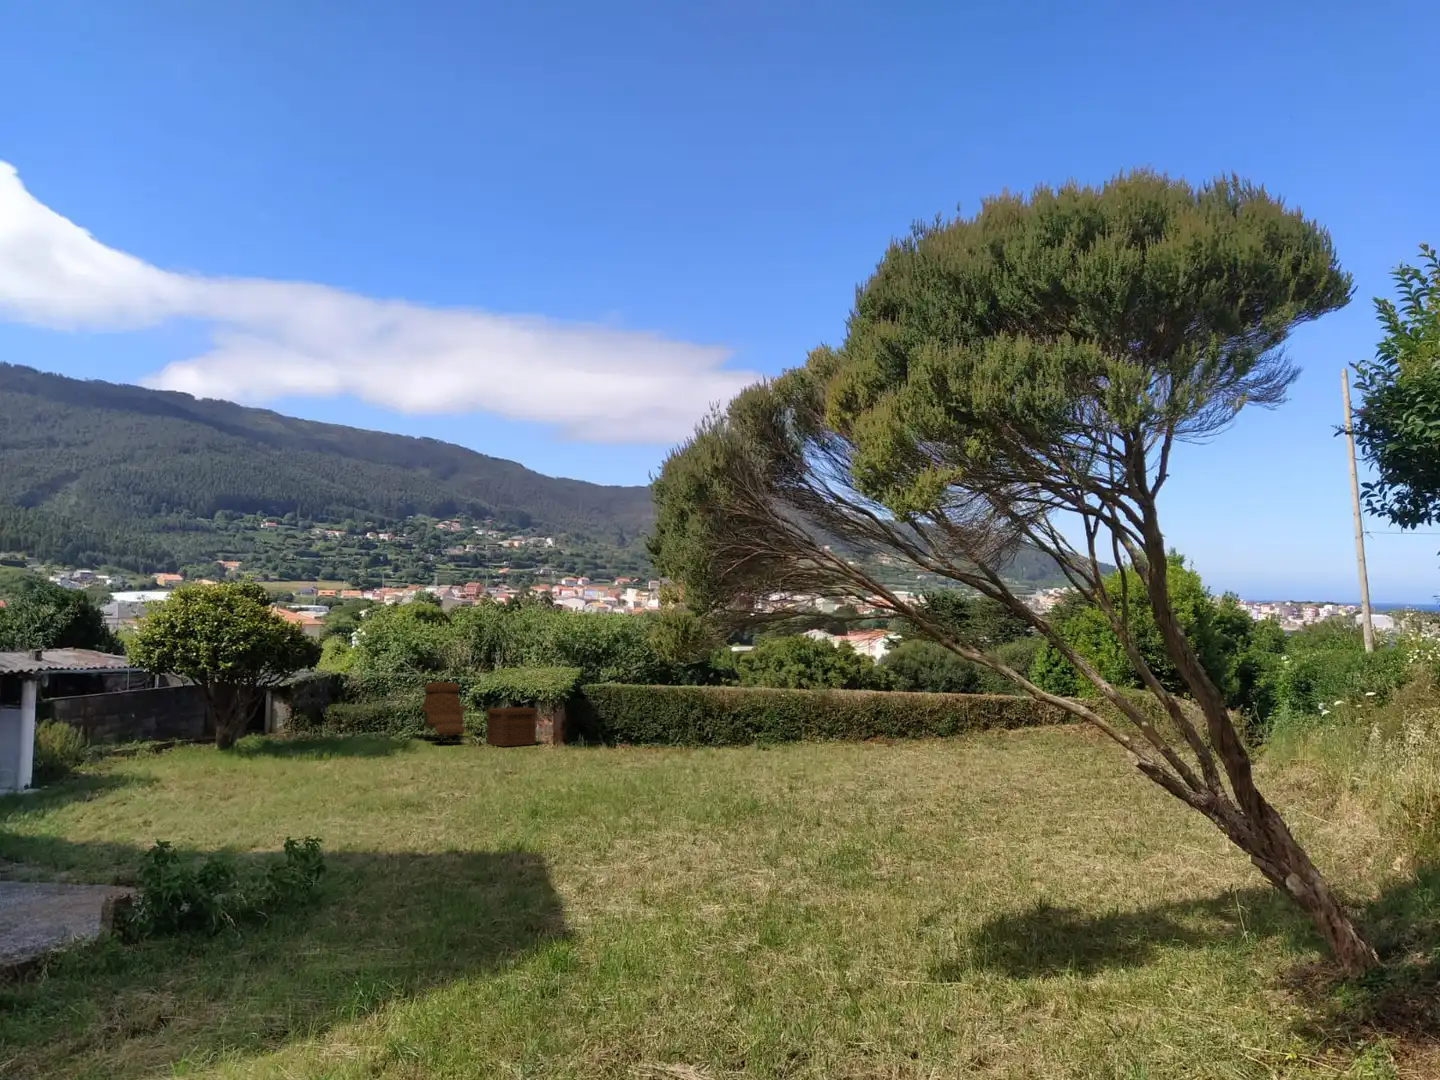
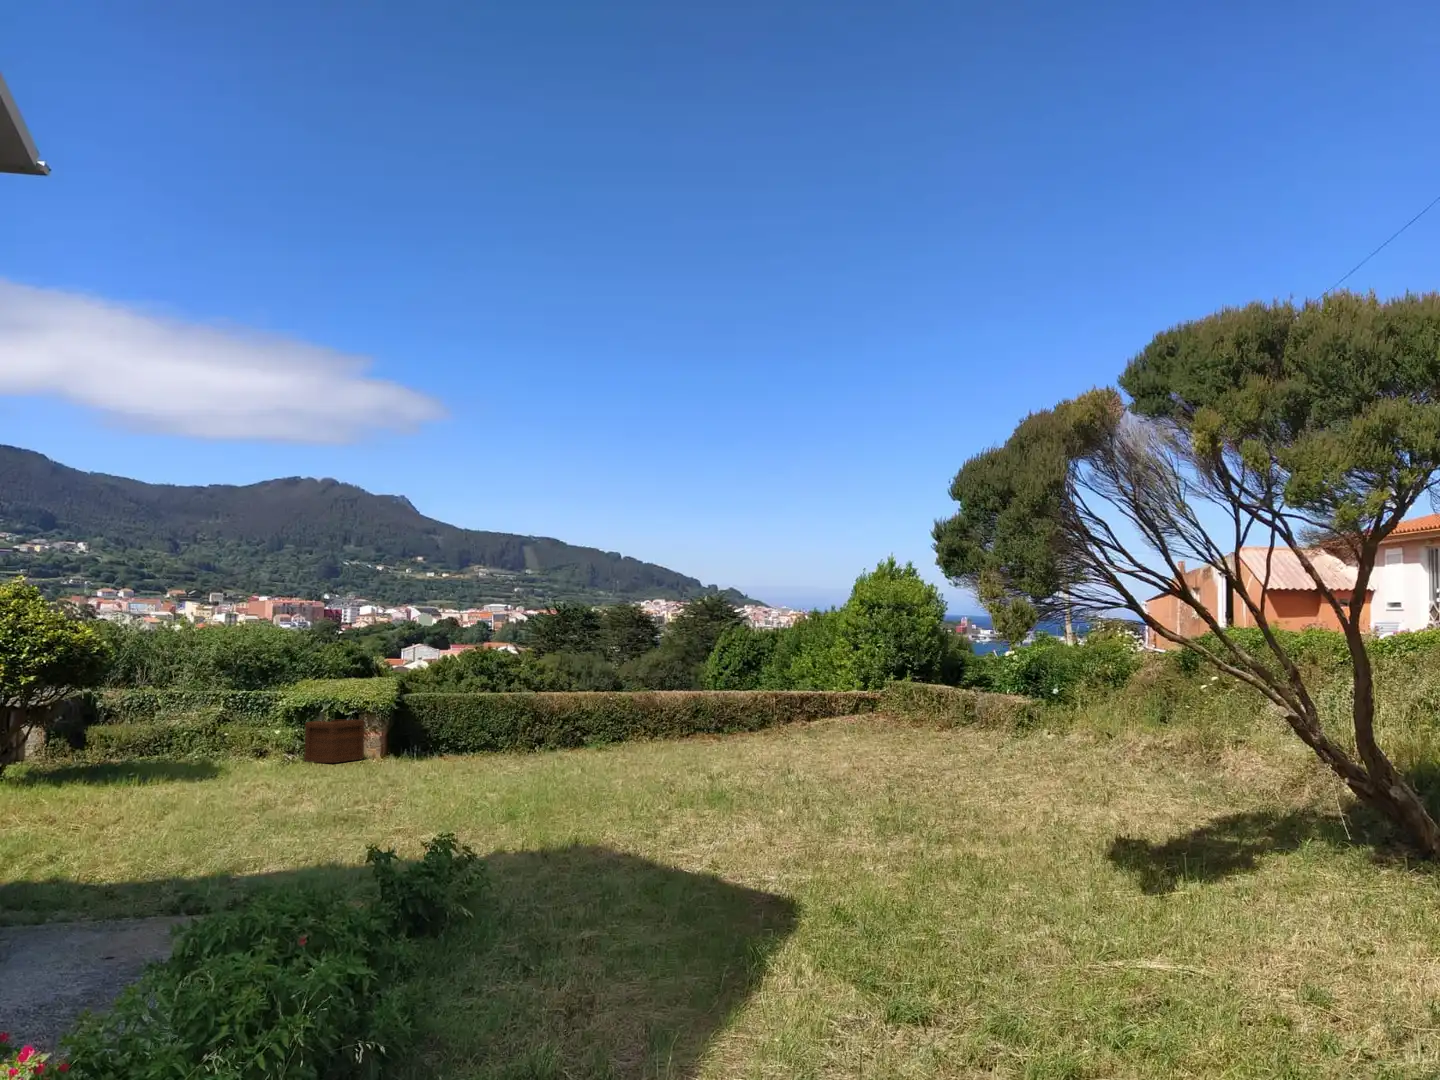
lounge chair: present [420,682,467,743] -> none [219,694,286,764]

